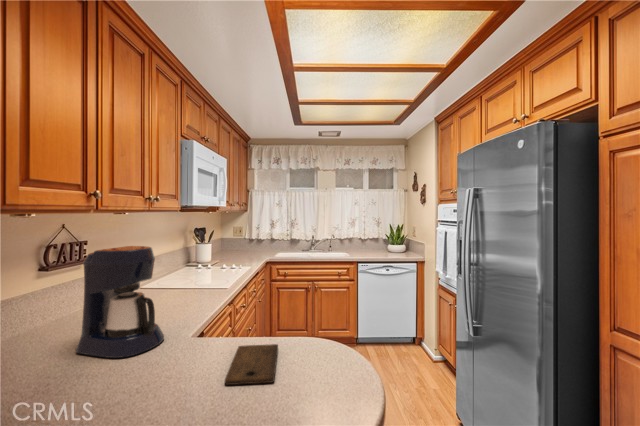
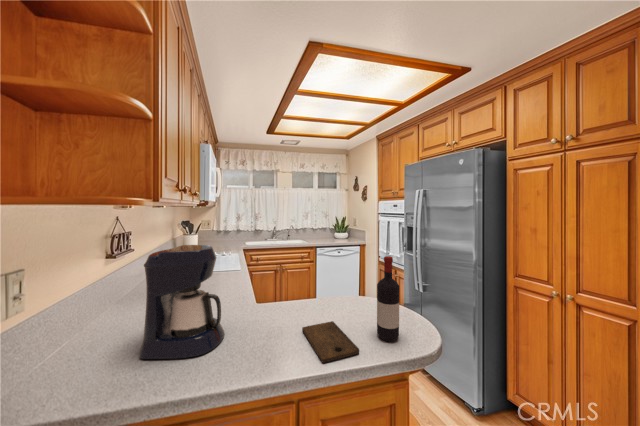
wine bottle: none [314,268,341,377] -> present [377,256,399,342]

